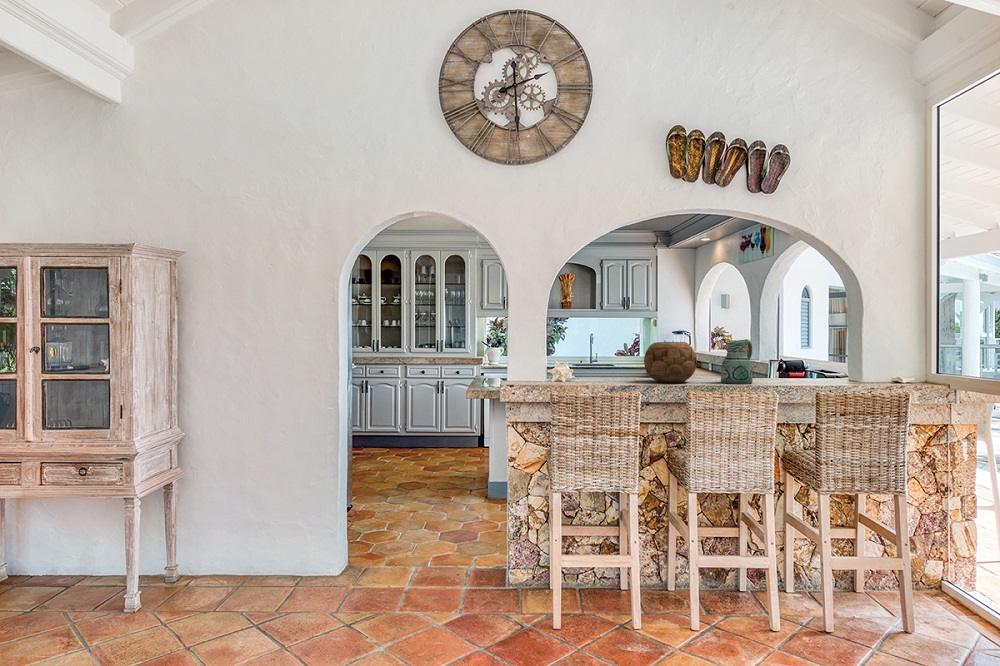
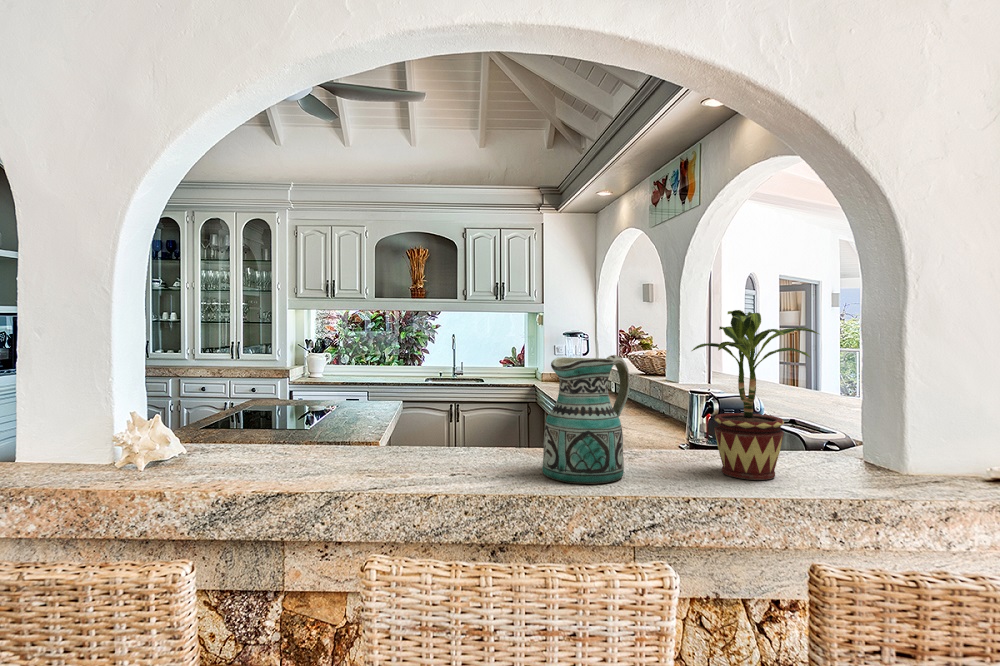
potted plant: none [777,322,827,384] -> present [692,310,819,480]
decorative bowl: present [644,342,697,383] -> none [341,360,480,477]

